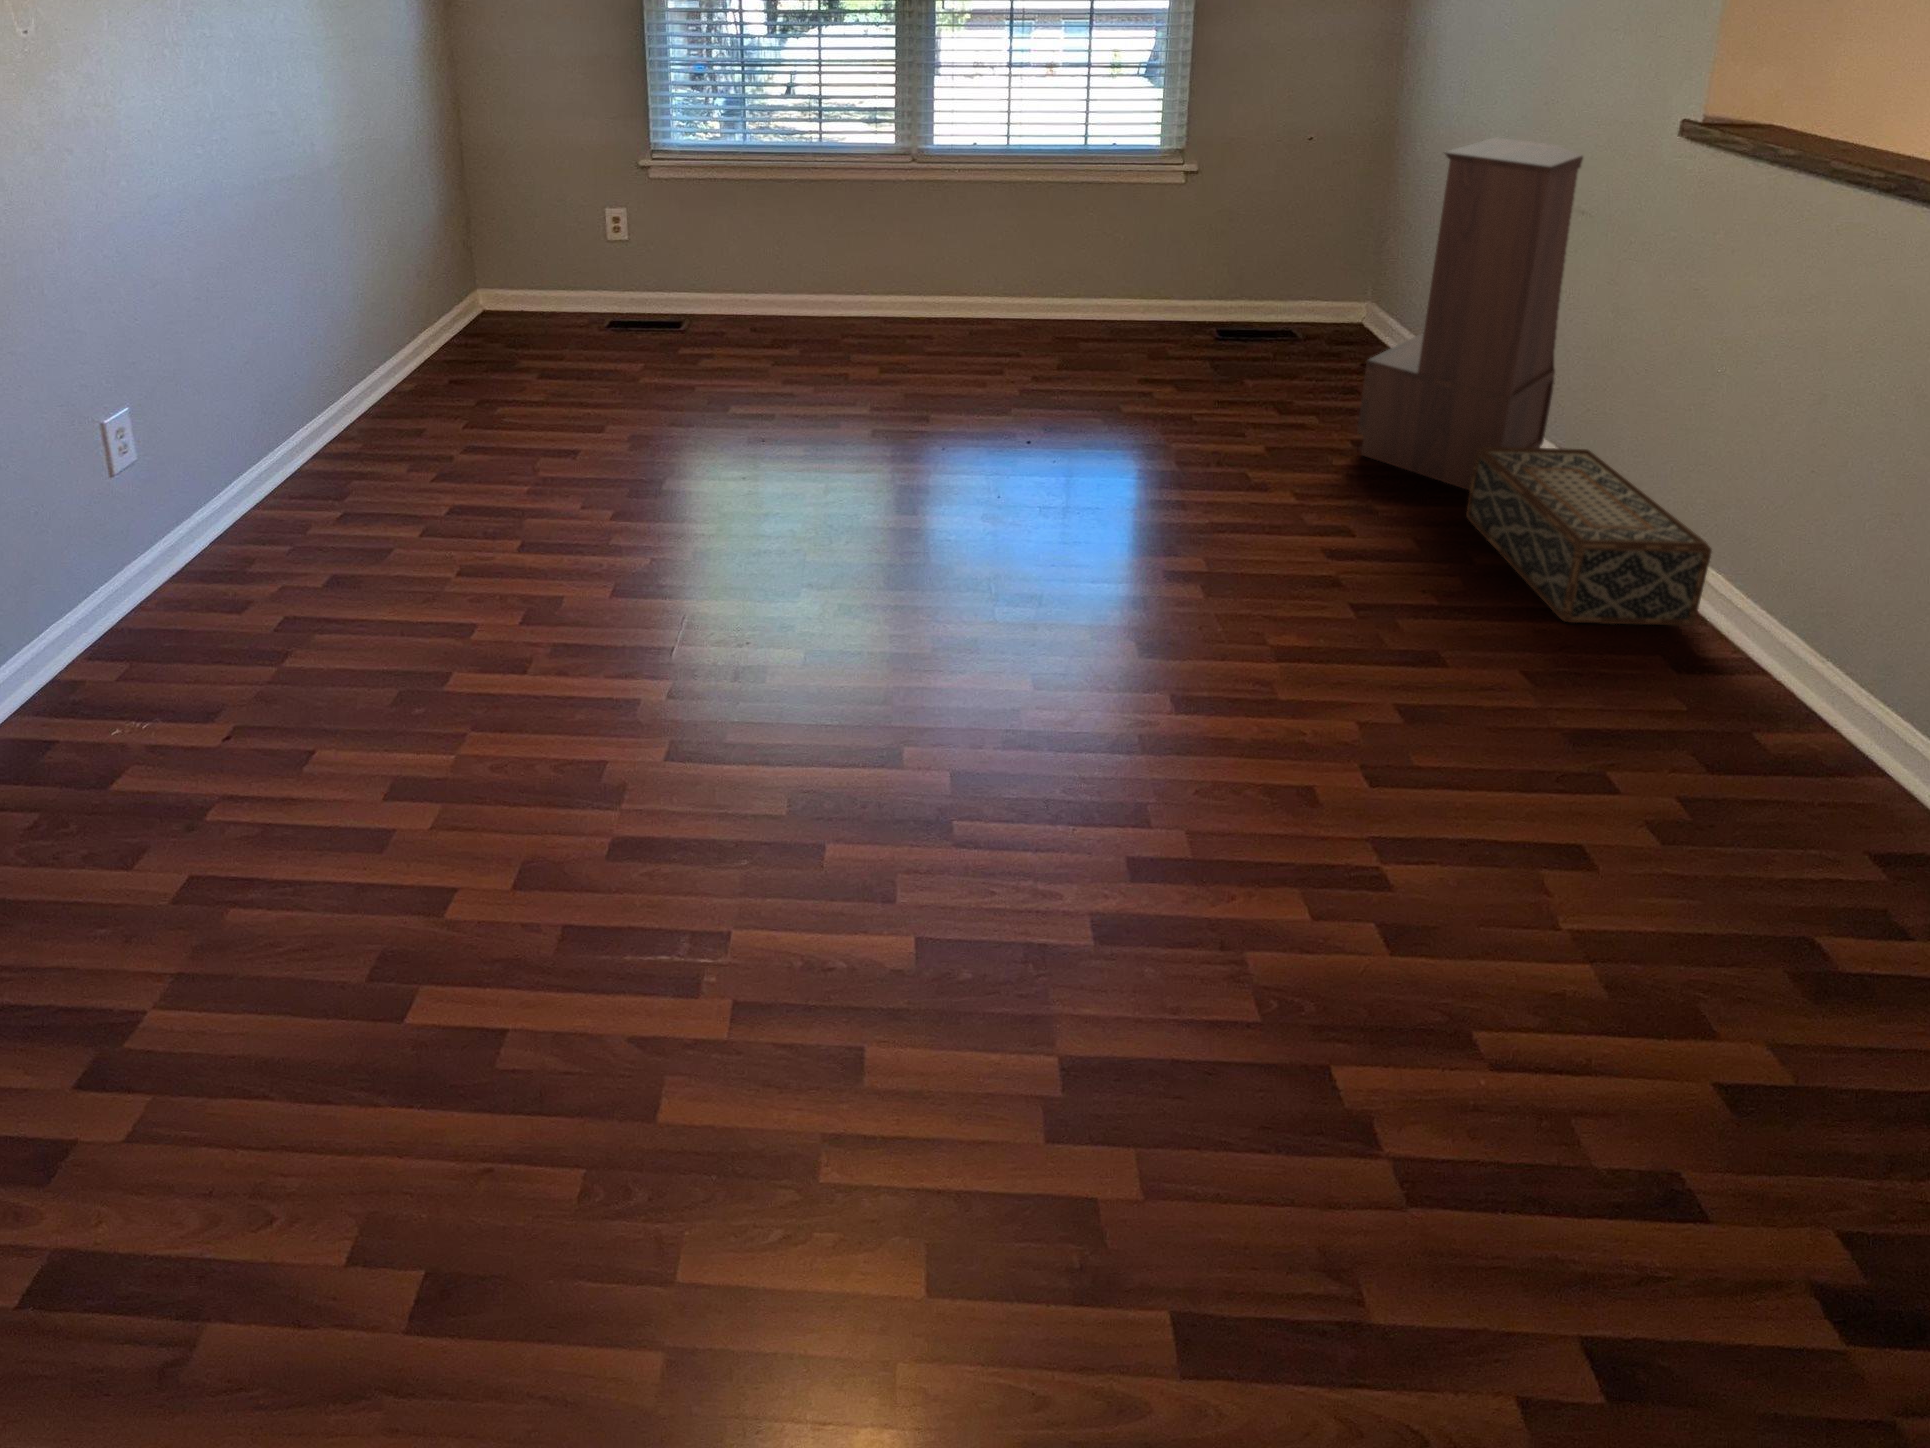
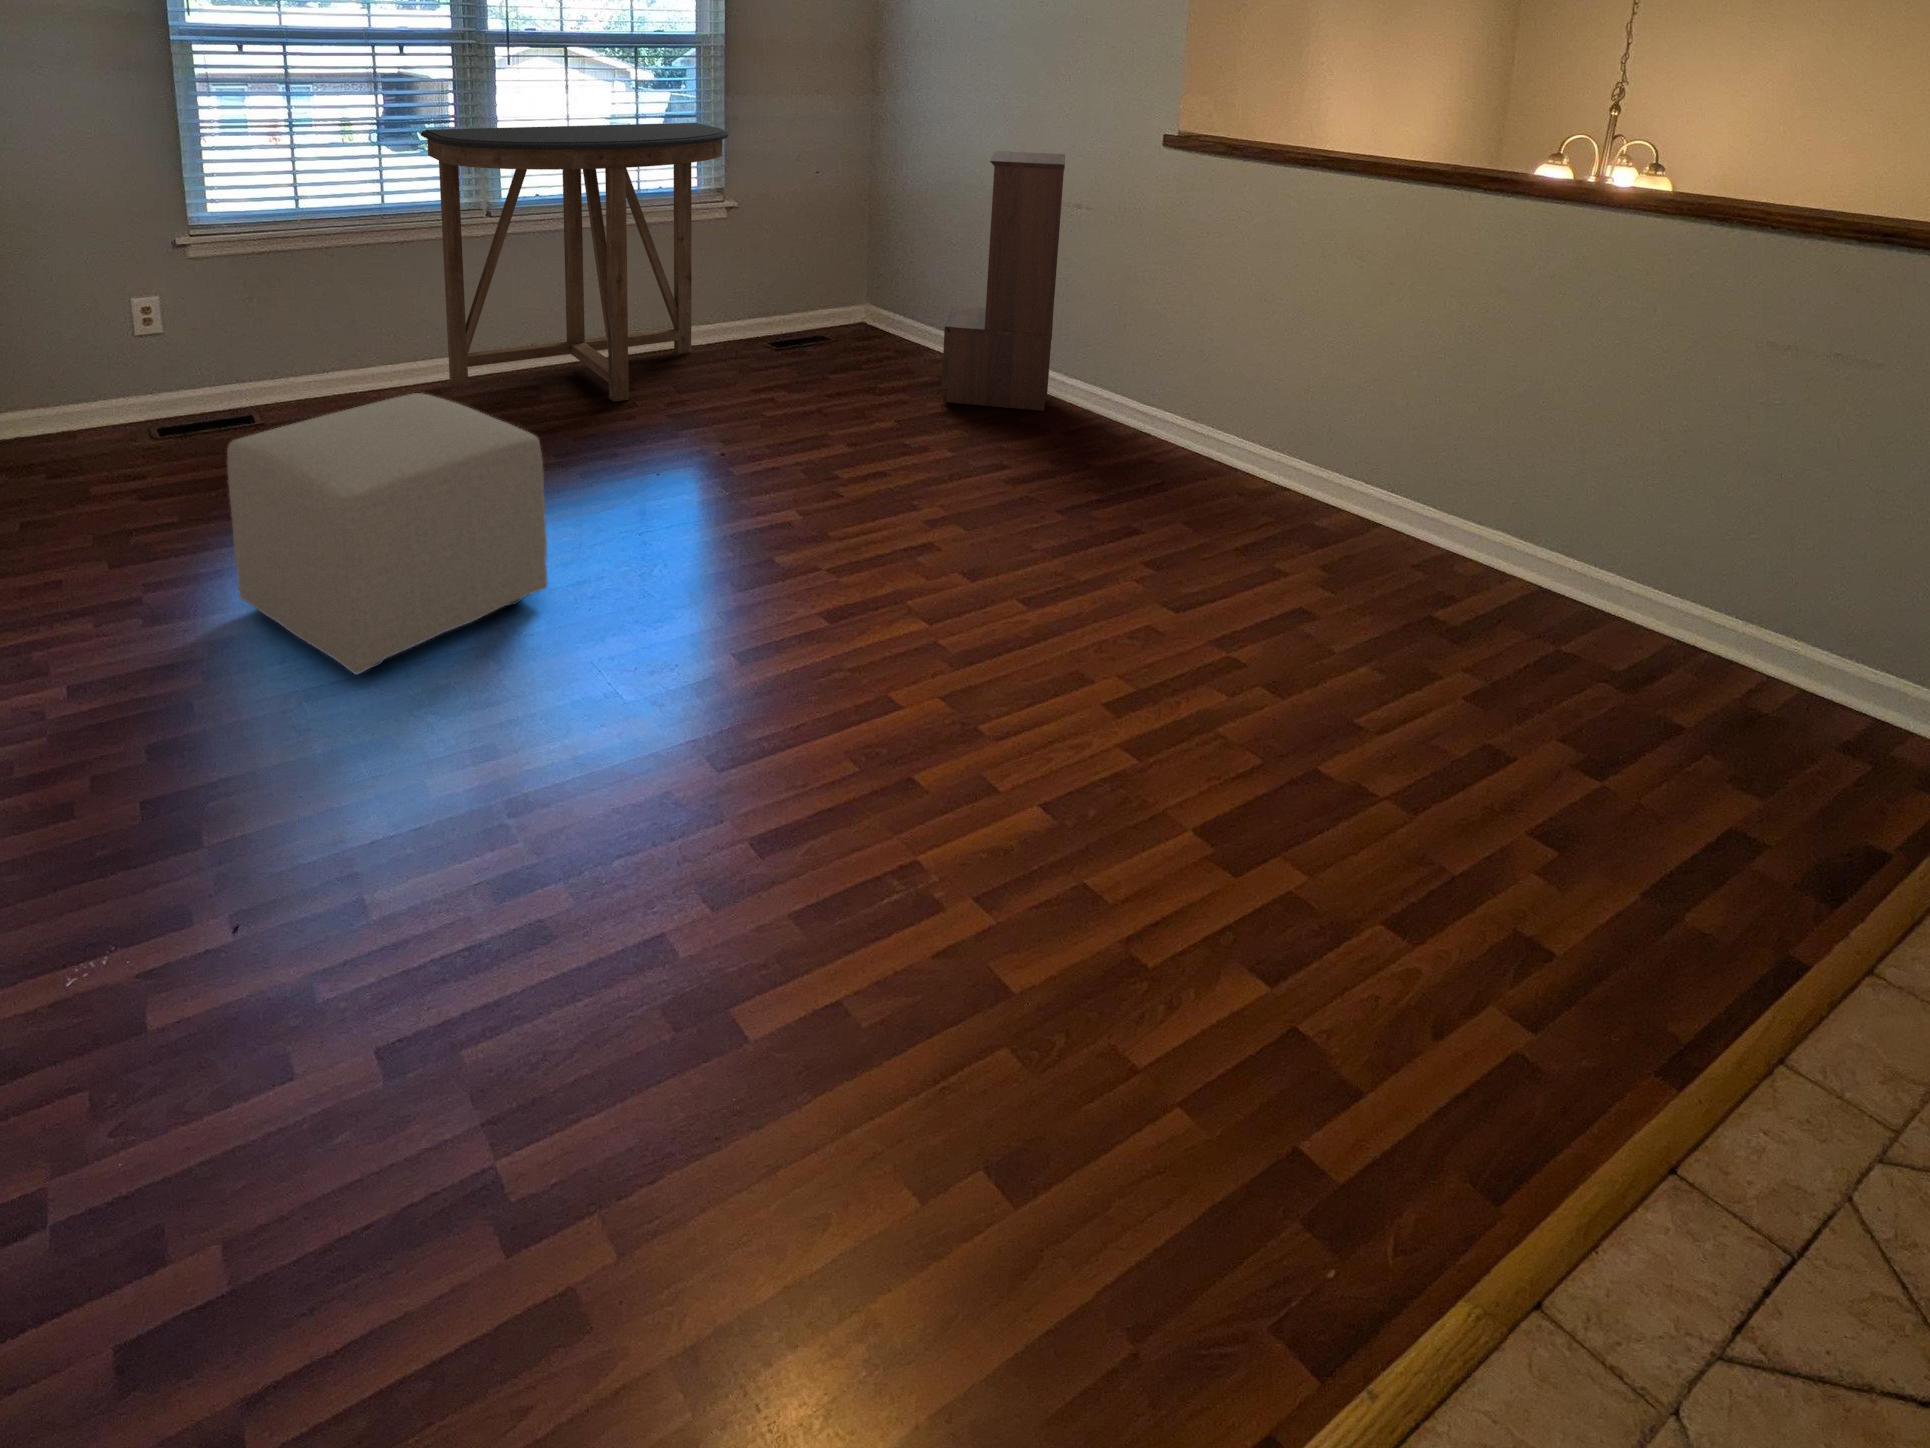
console table: none [842,74,1165,374] -> present [421,123,728,402]
ottoman: none [477,333,709,574] -> present [227,393,547,674]
woven basket: present [1466,447,1712,626] -> none [1045,361,1217,471]

